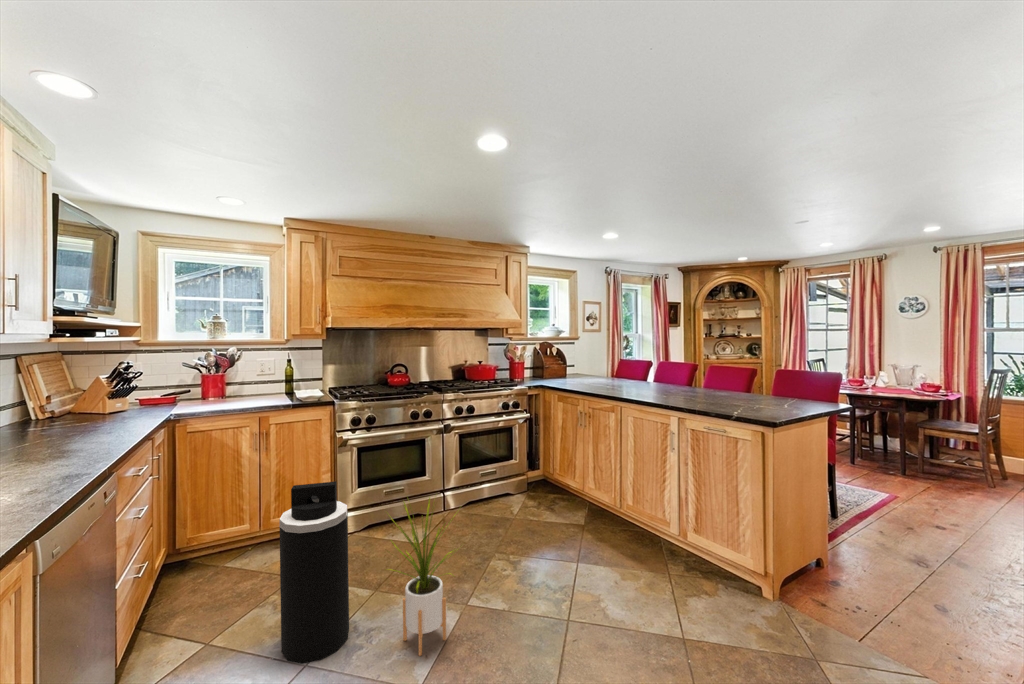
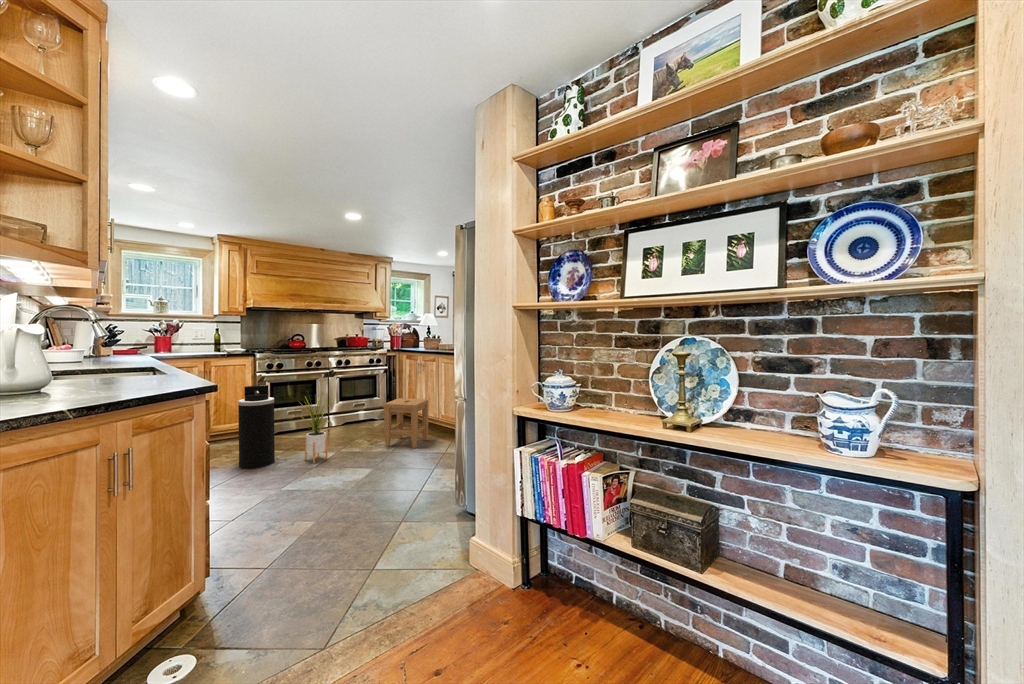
stool: none [549,490,628,613] -> present [384,398,429,448]

